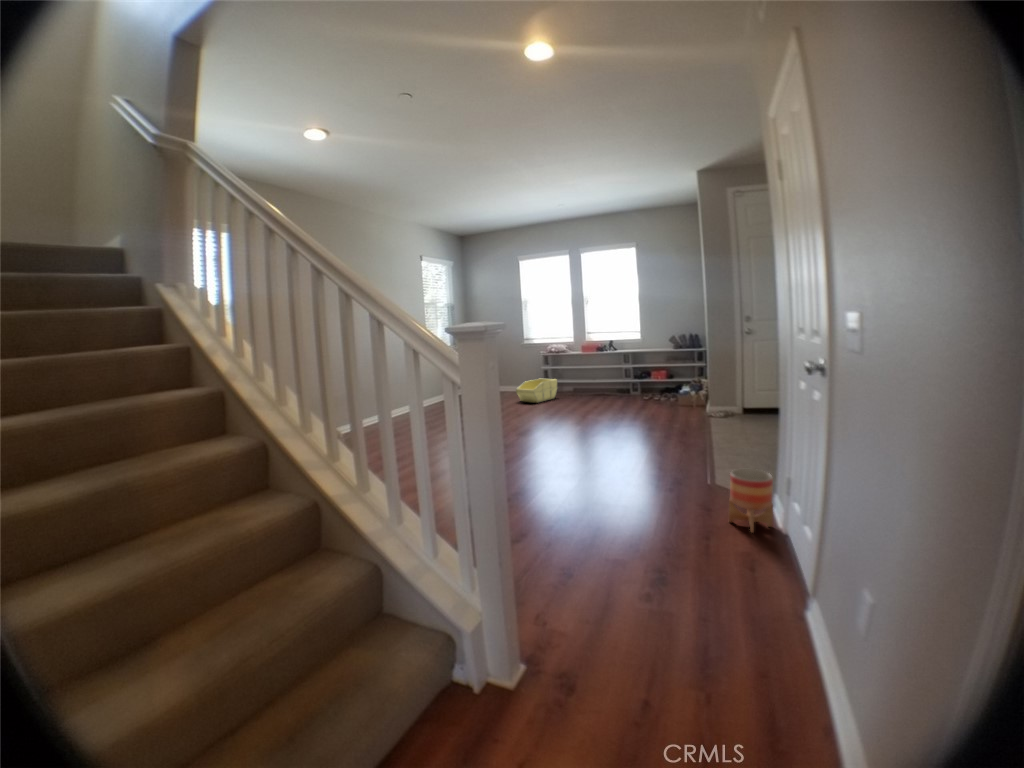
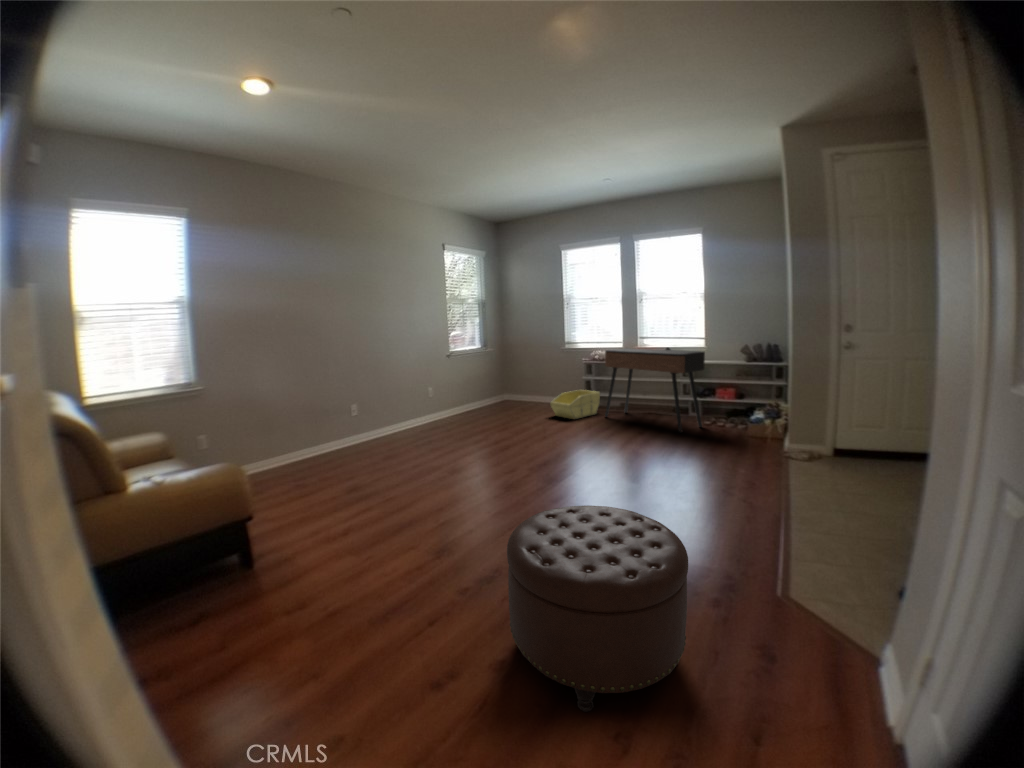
console table: none [561,340,643,407] -> present [605,348,705,433]
ottoman: none [537,430,656,543] -> present [507,506,688,712]
planter: present [729,469,773,532] -> none [808,606,893,730]

